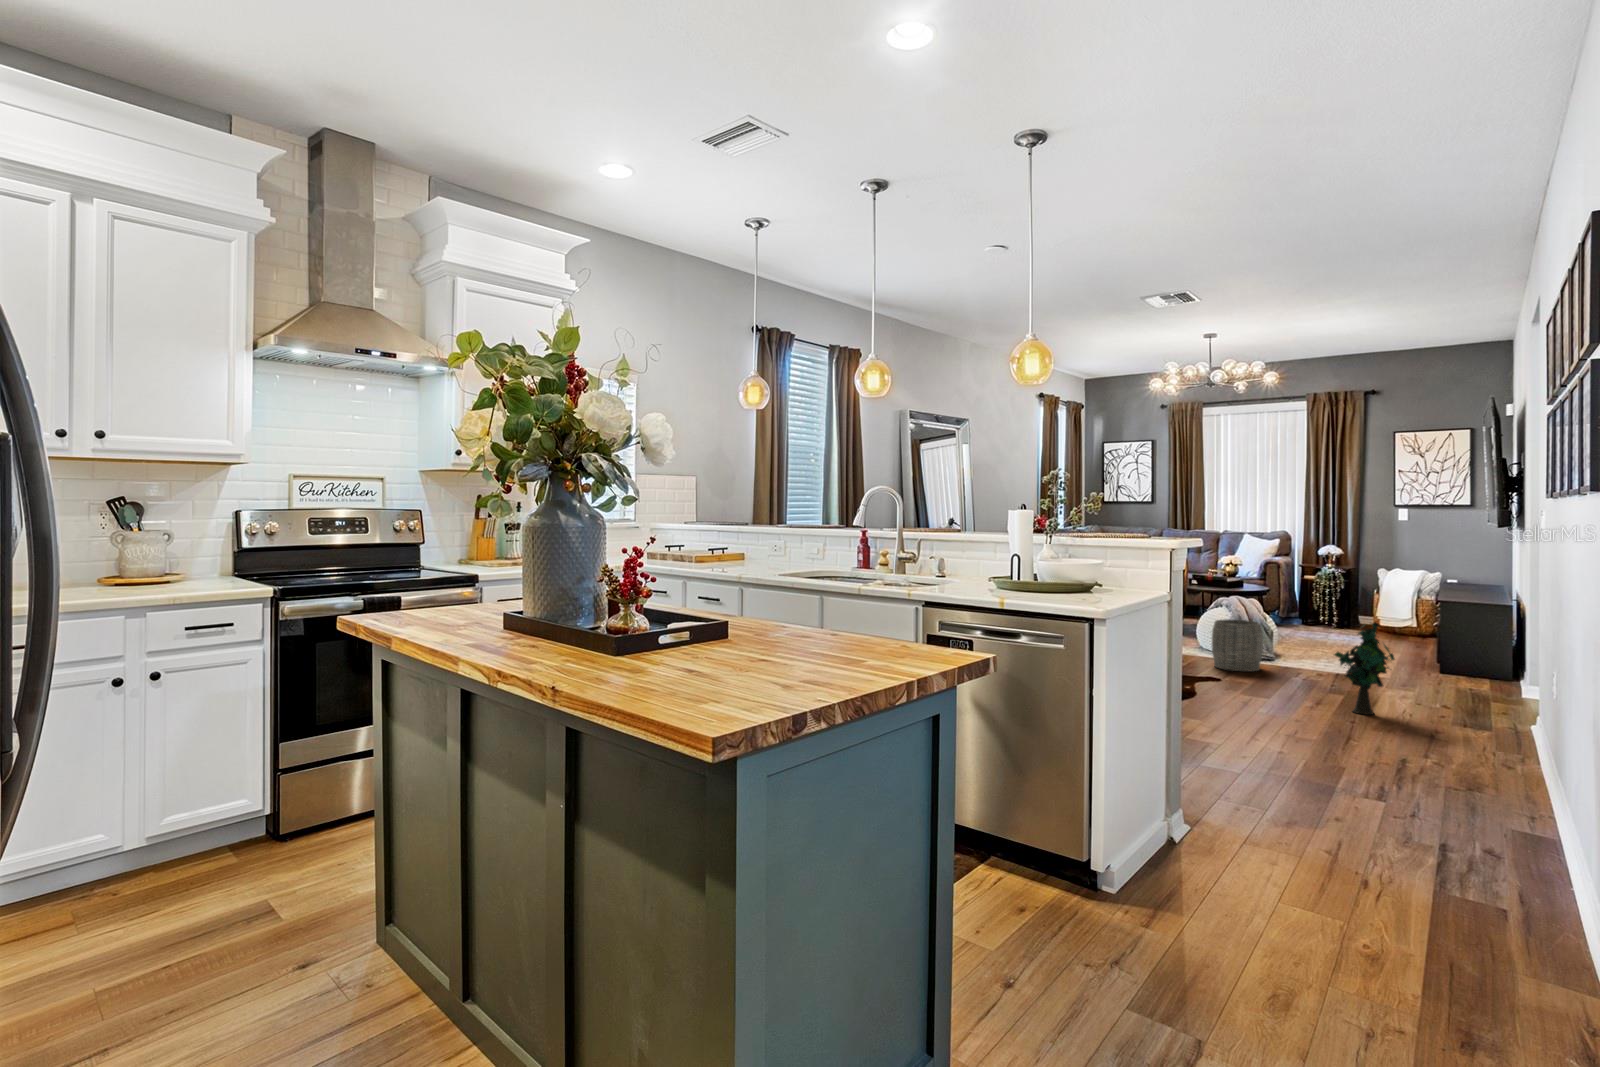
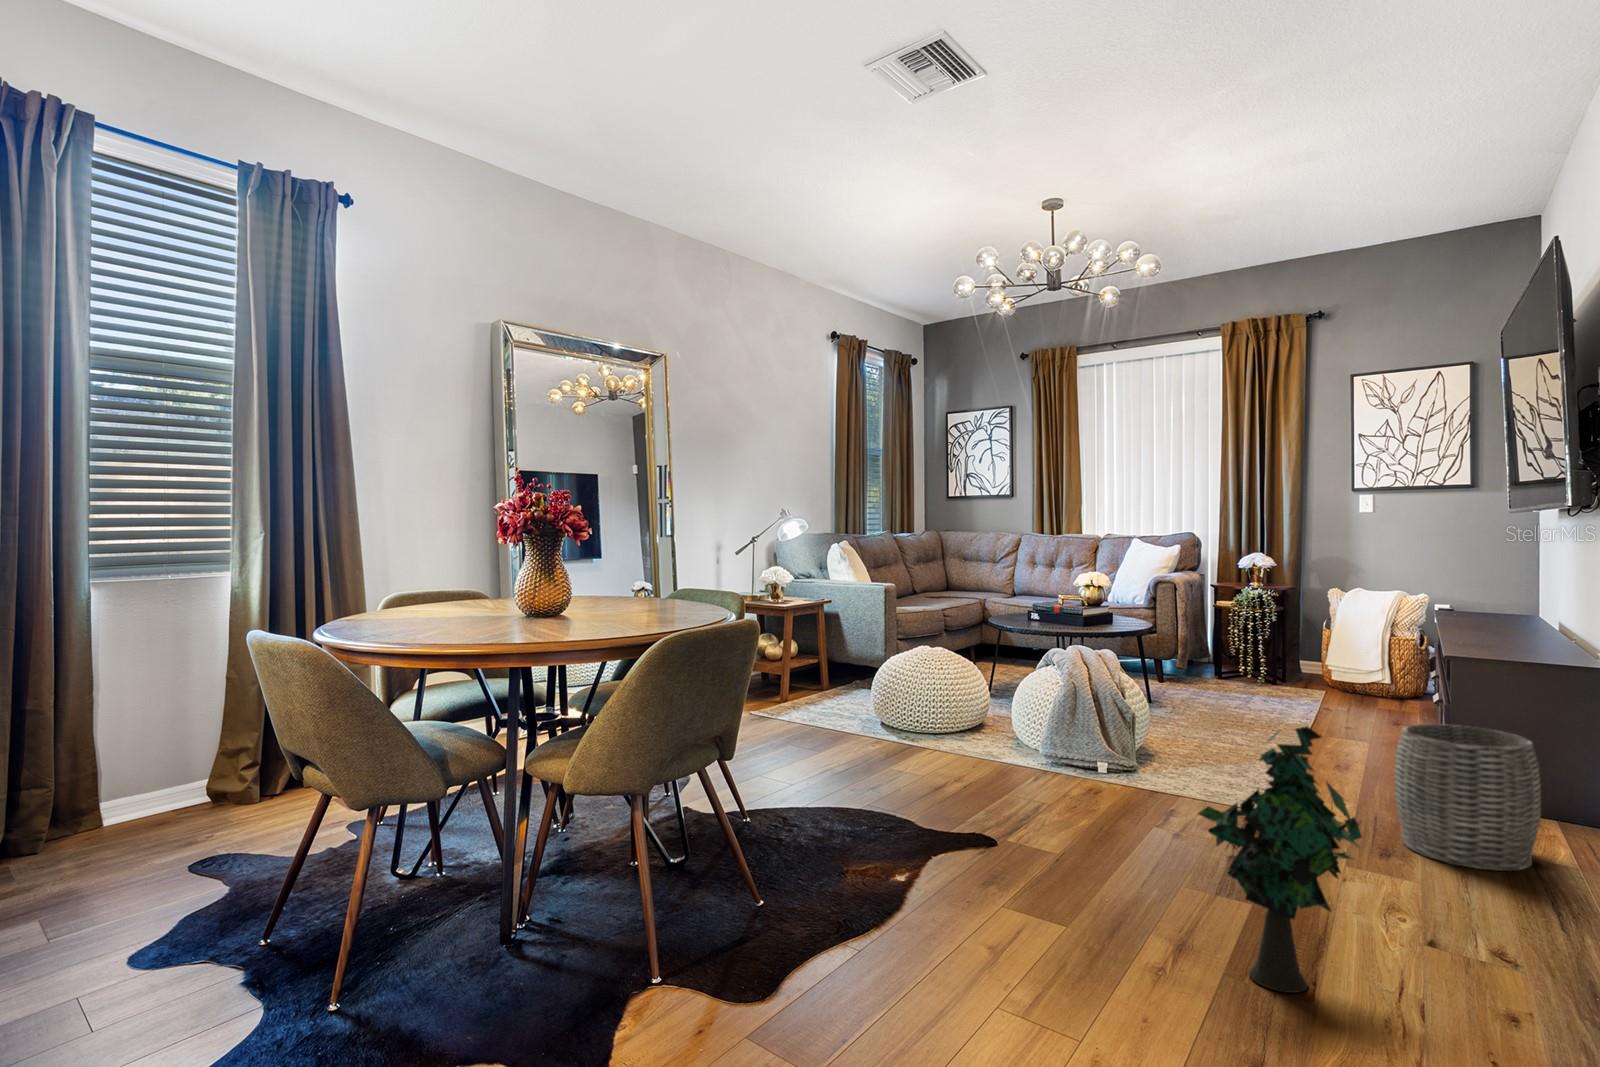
woven basket: present [1212,619,1263,671] -> present [1395,724,1541,871]

